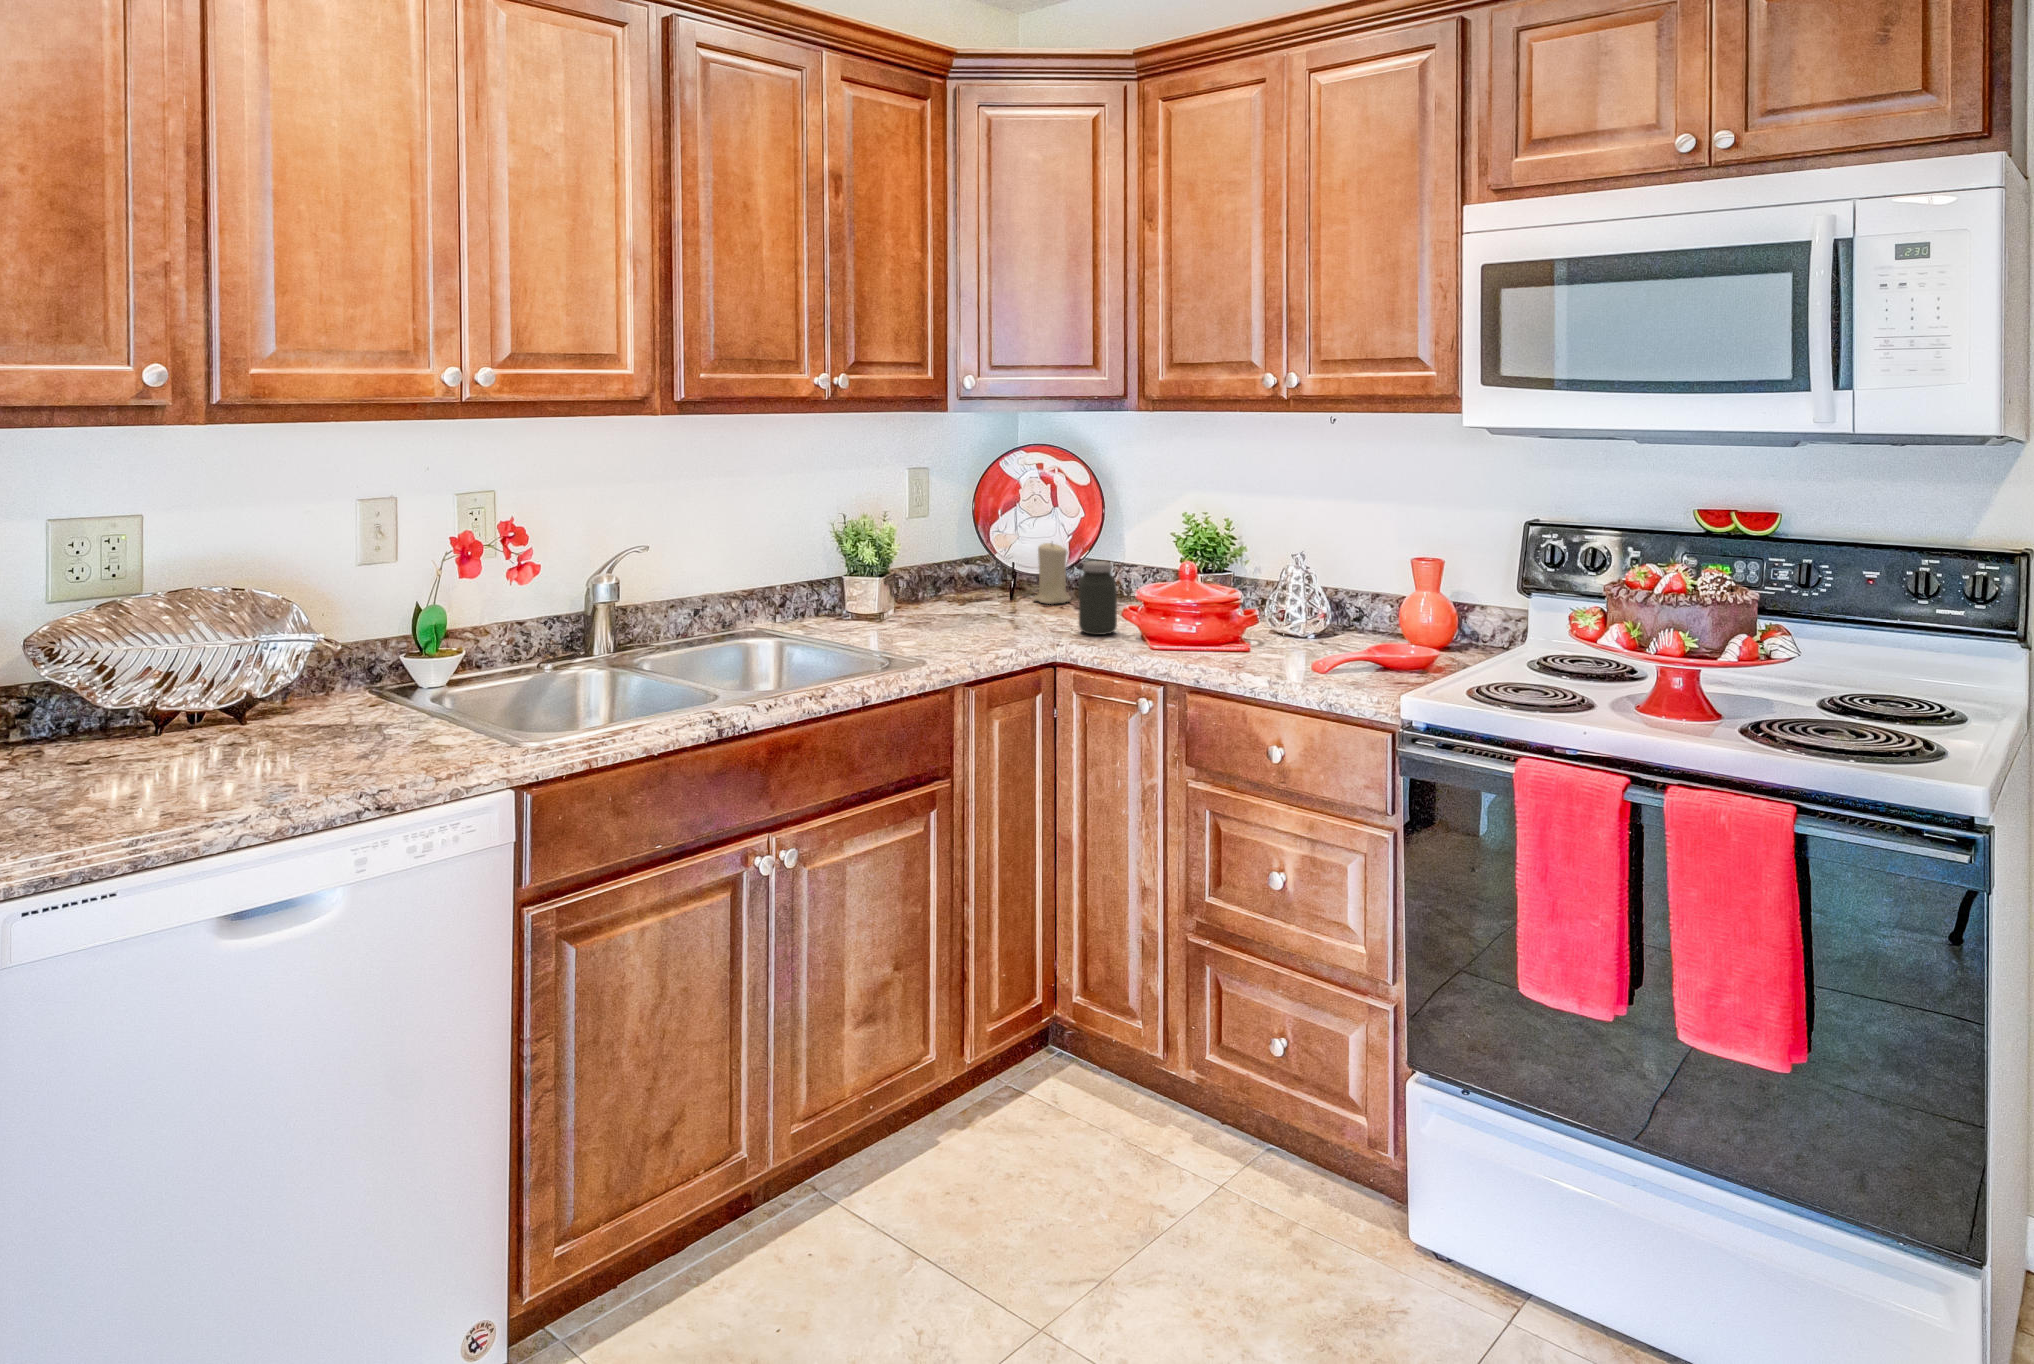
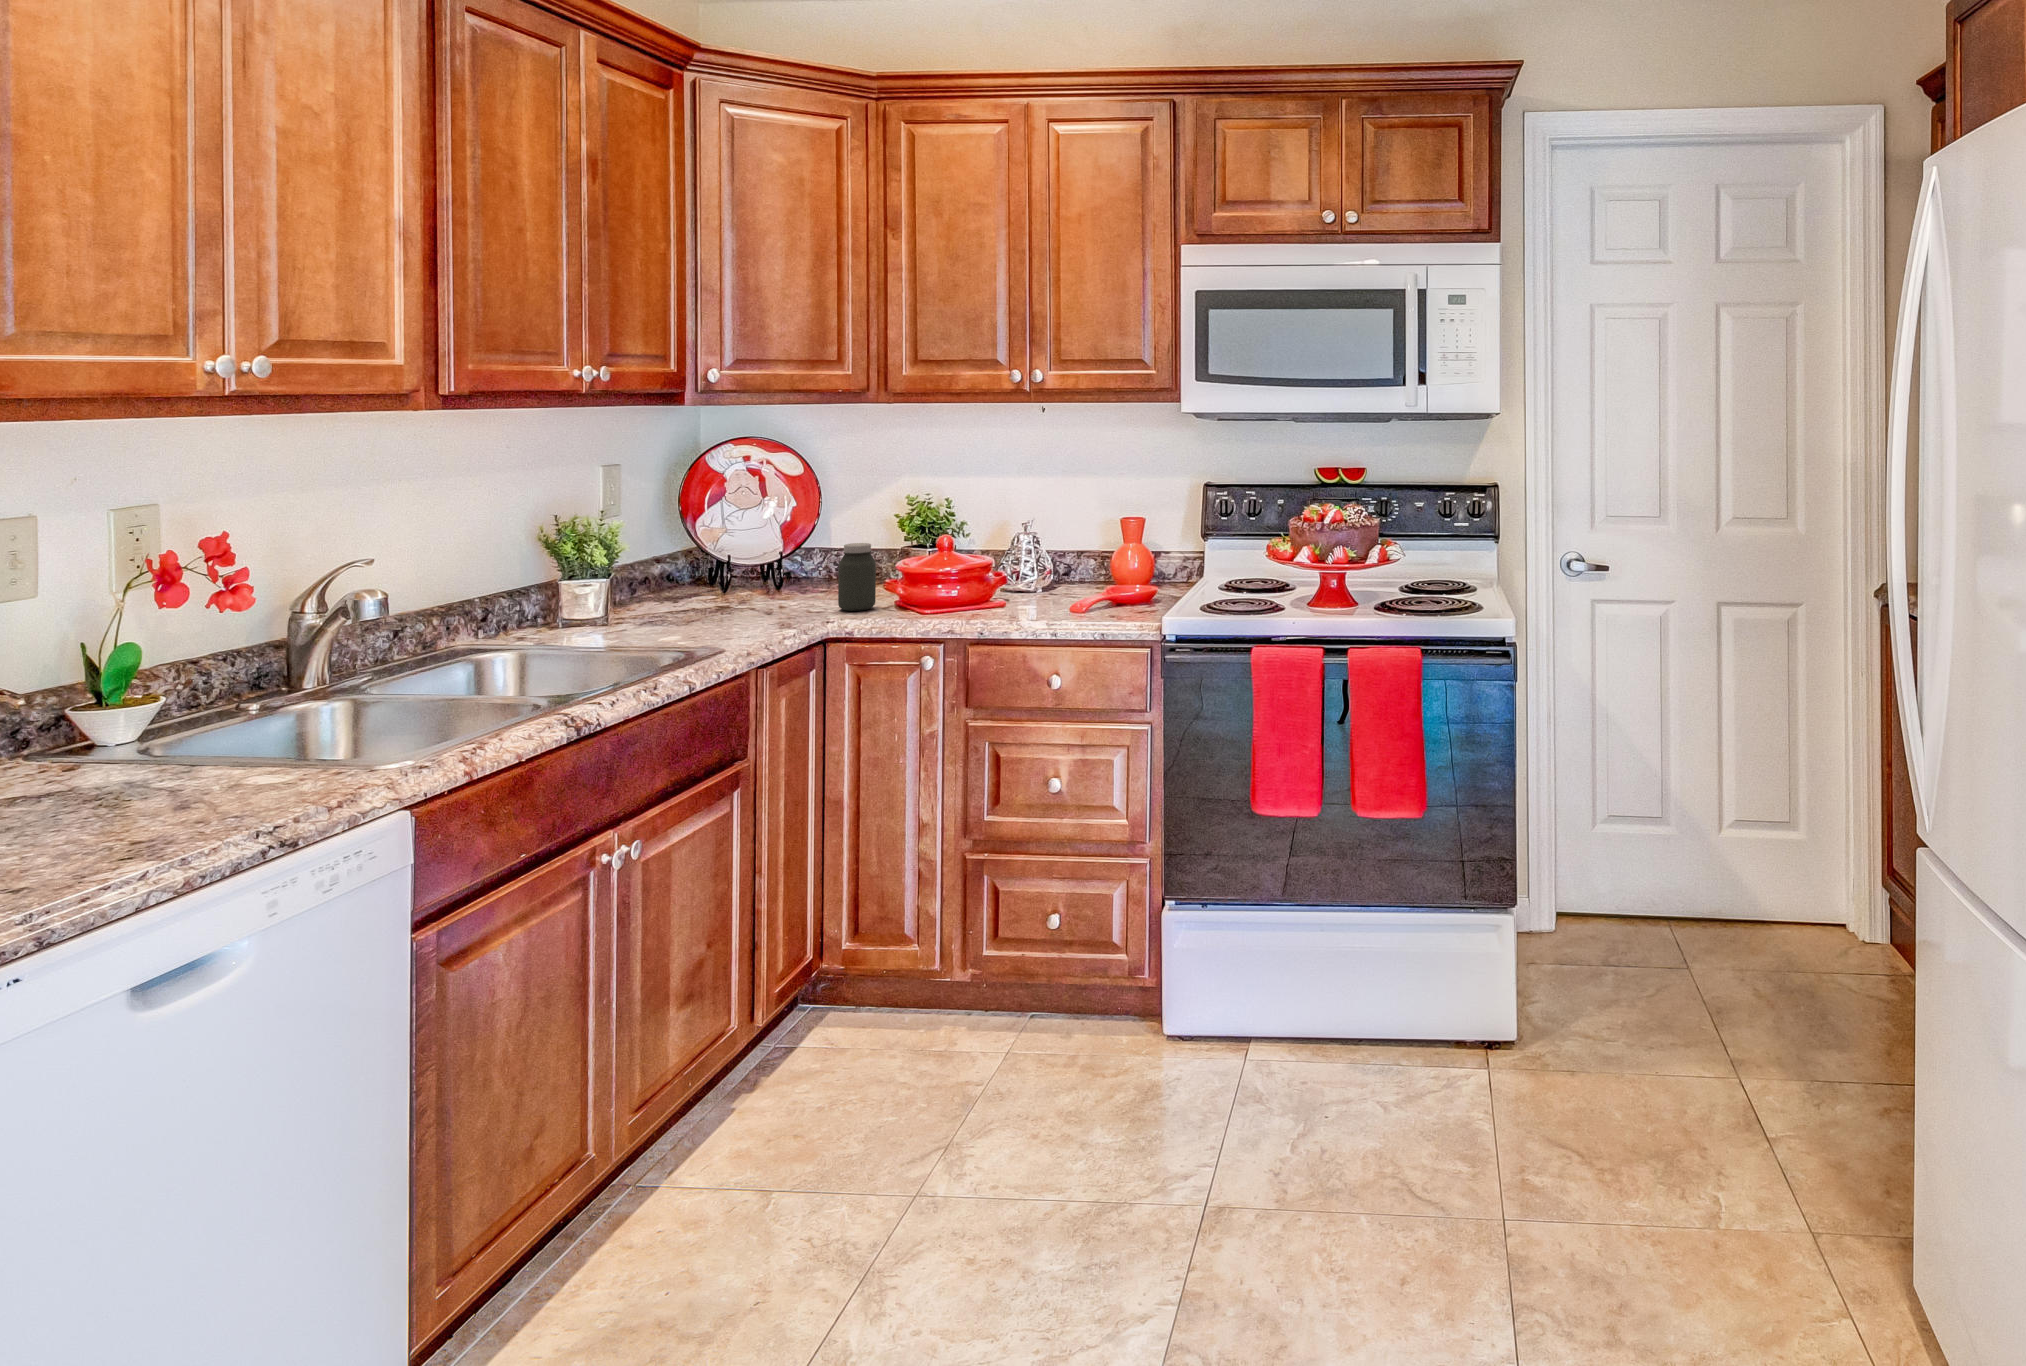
candle: present [1033,543,1071,604] -> none [754,532,795,593]

